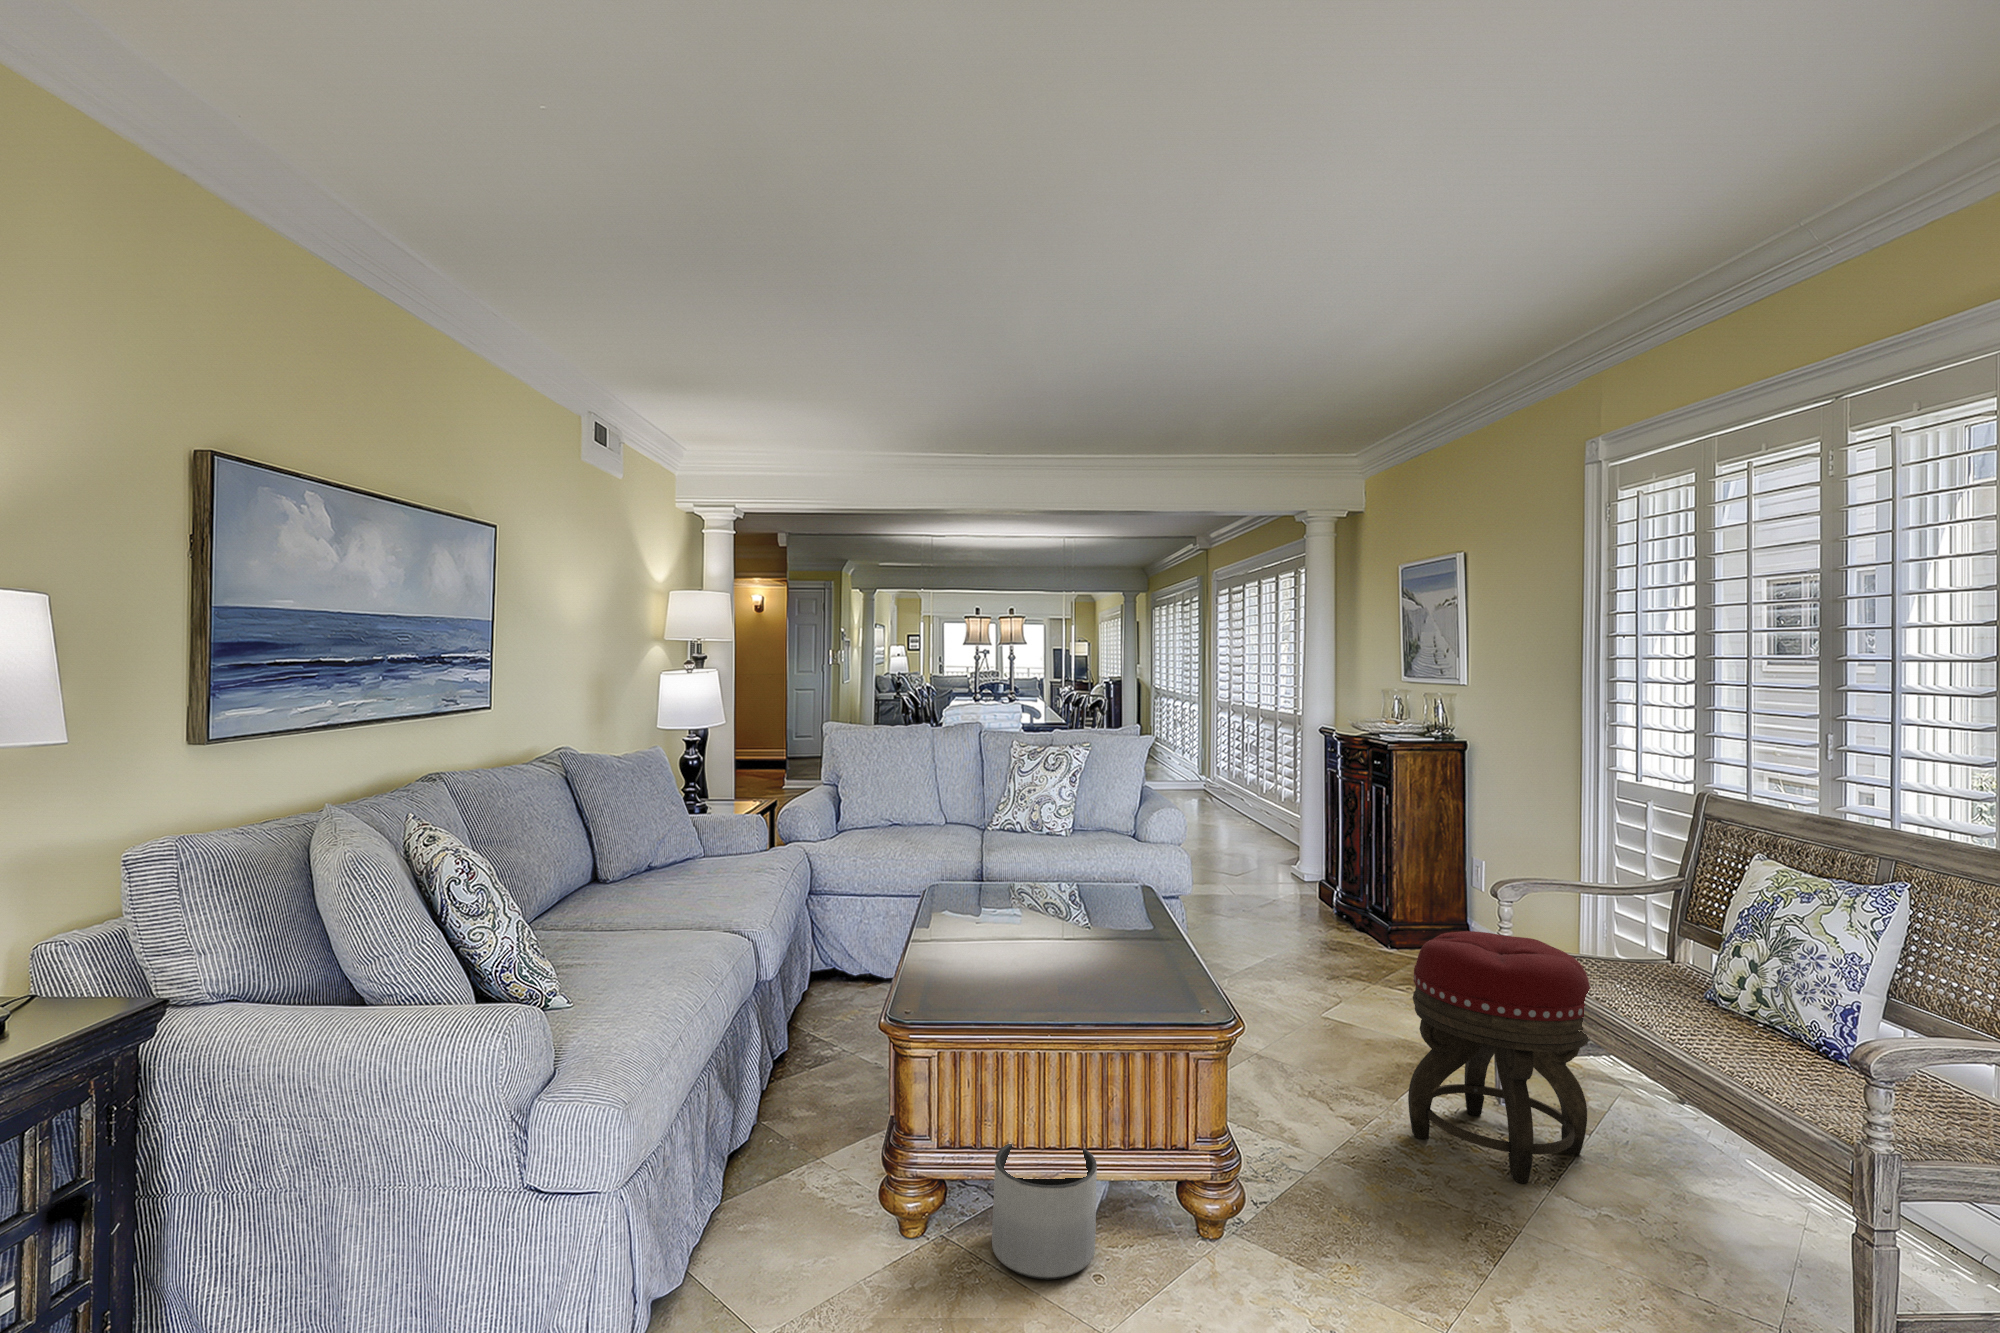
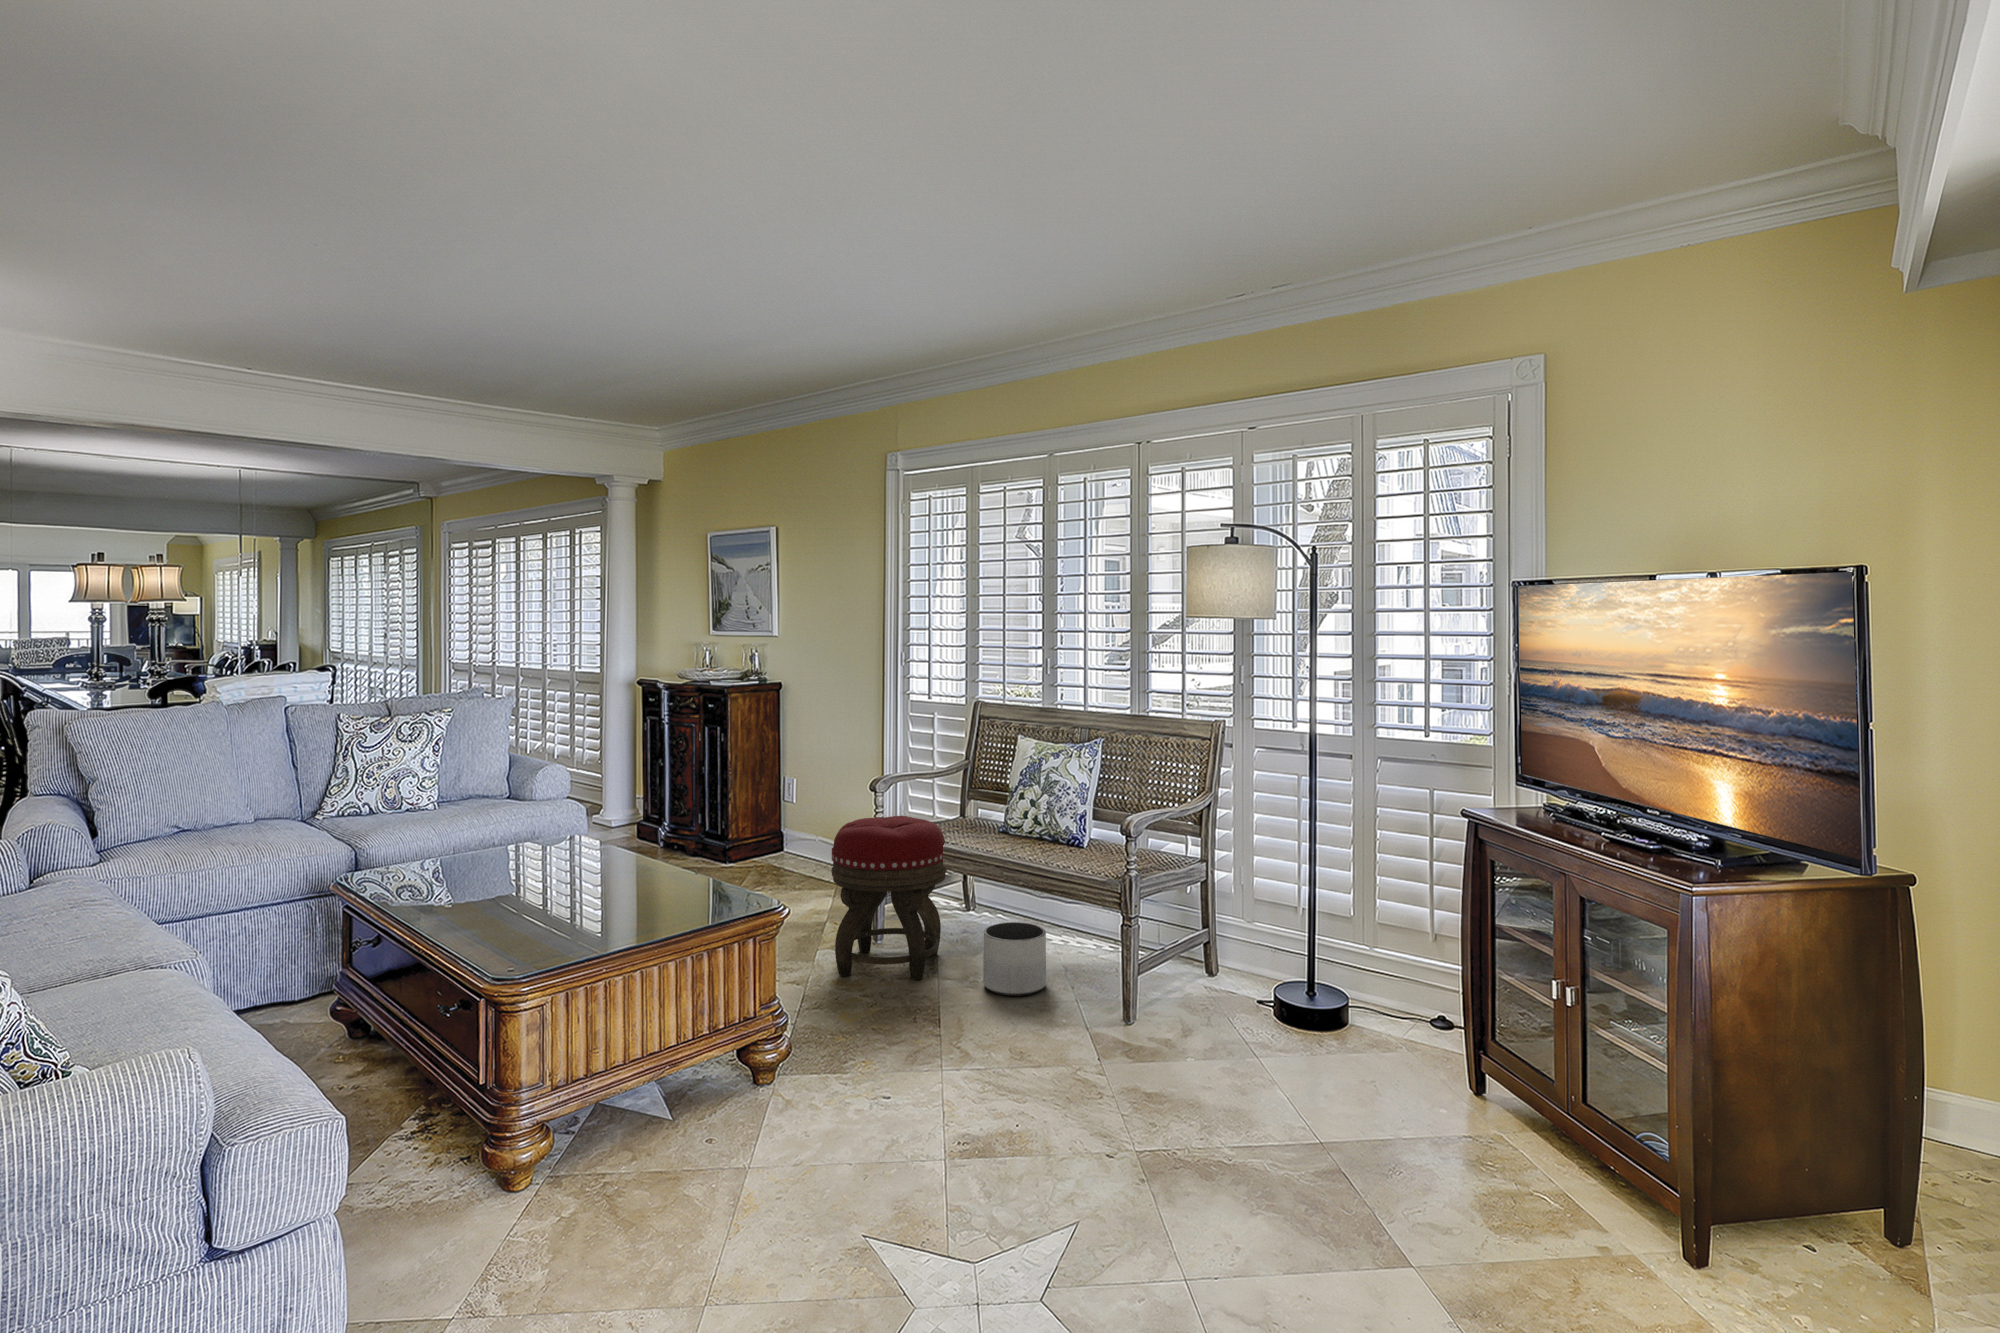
planter: present [992,1144,1097,1279] -> present [983,922,1046,996]

